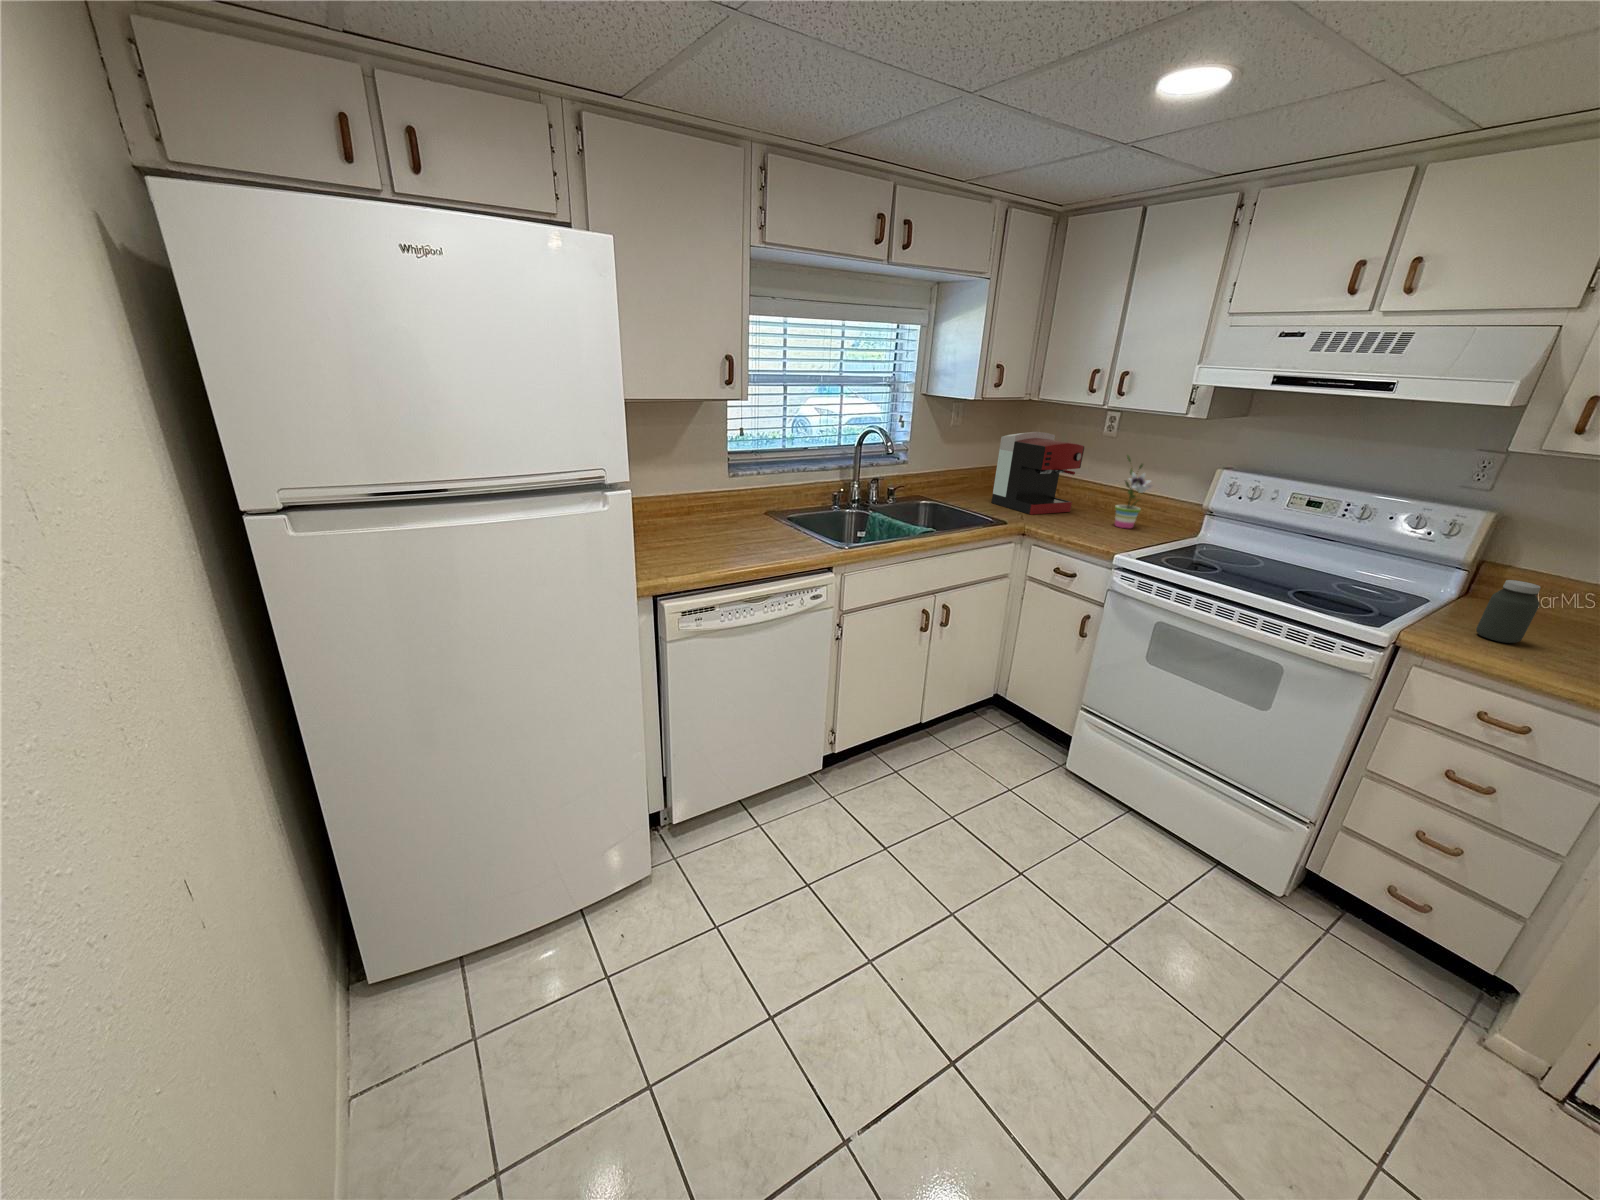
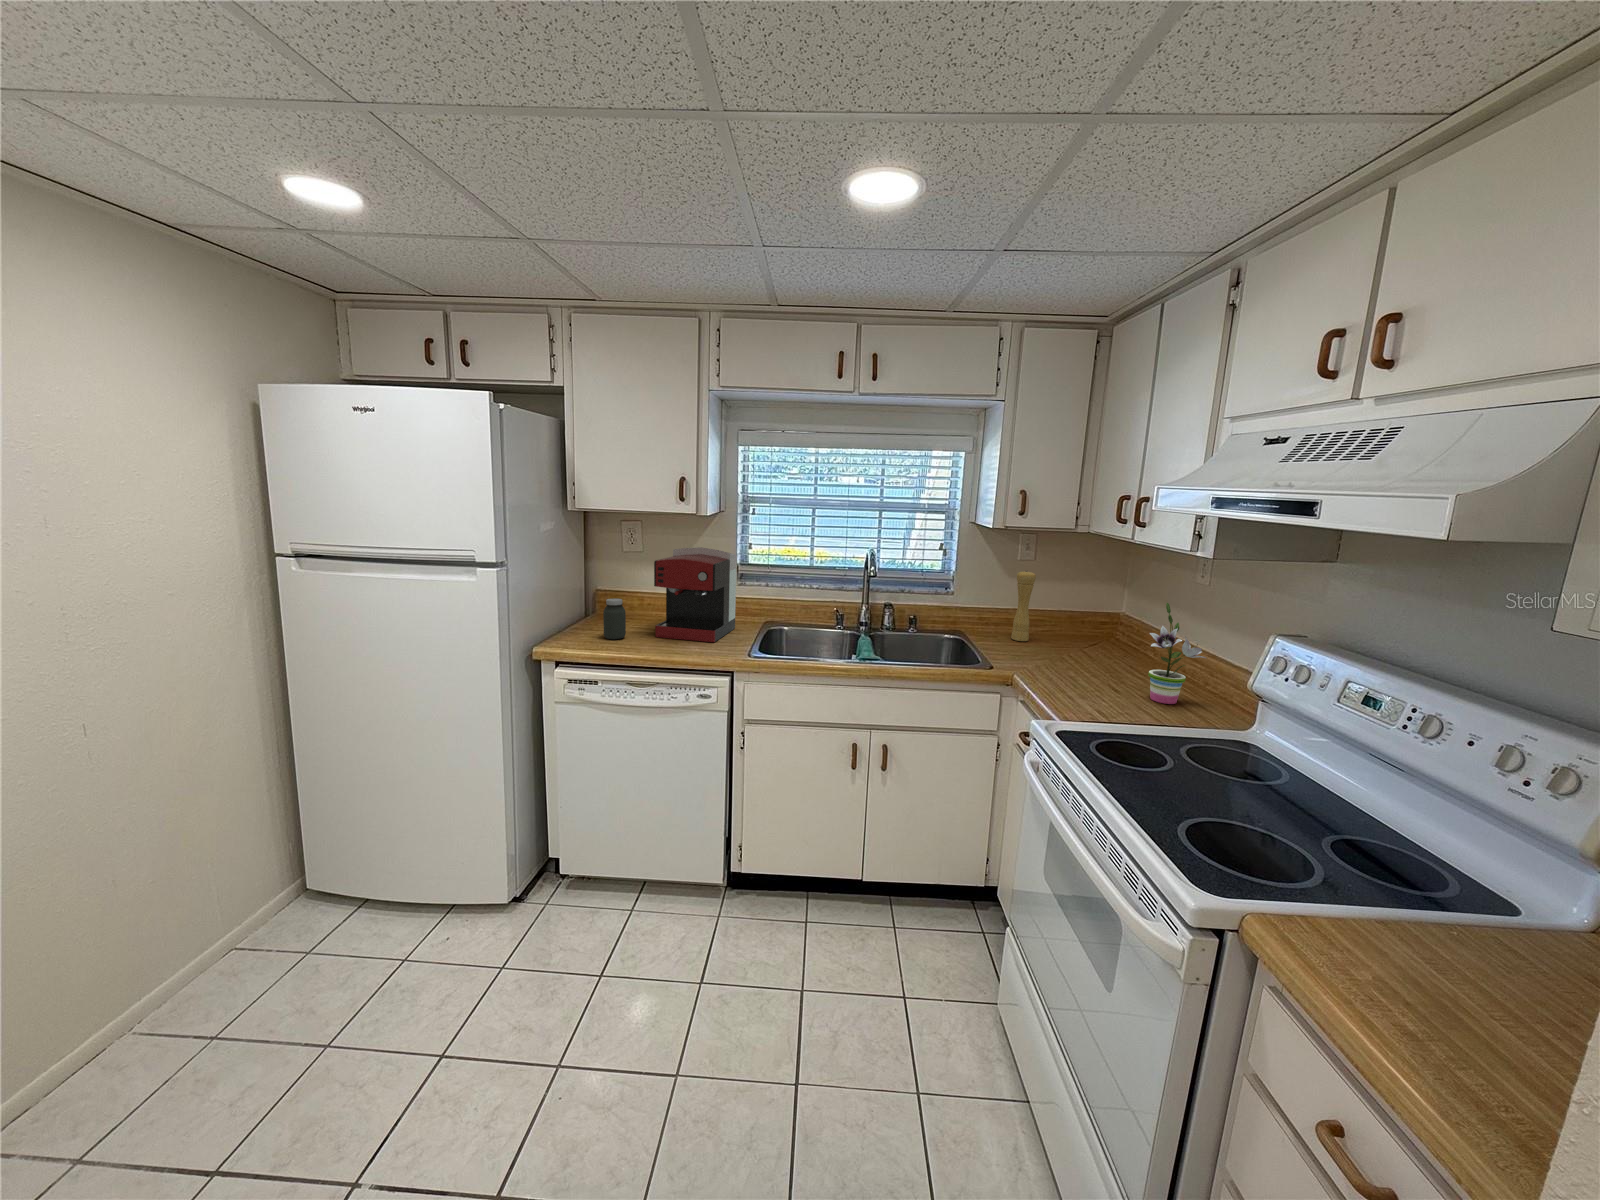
coffee maker: present [991,432,1084,515] -> present [654,547,737,642]
pepper mill: none [952,437,975,499] -> present [1011,571,1036,641]
jar: present [1476,580,1541,643] -> present [603,598,626,639]

